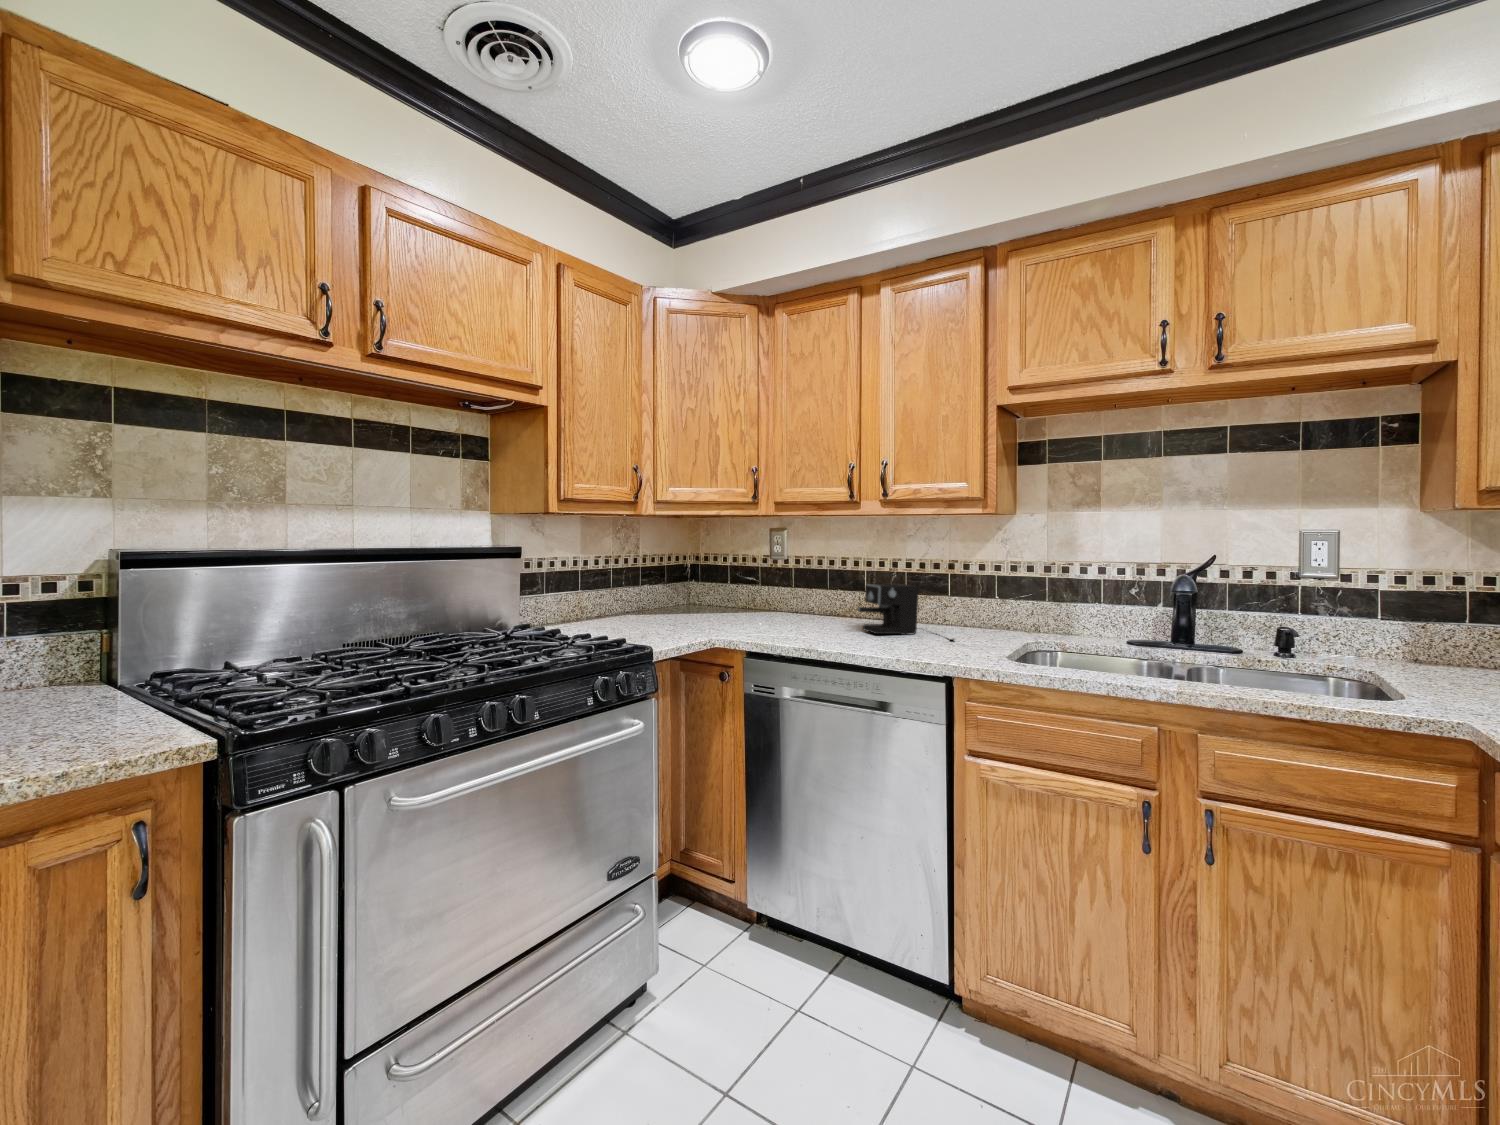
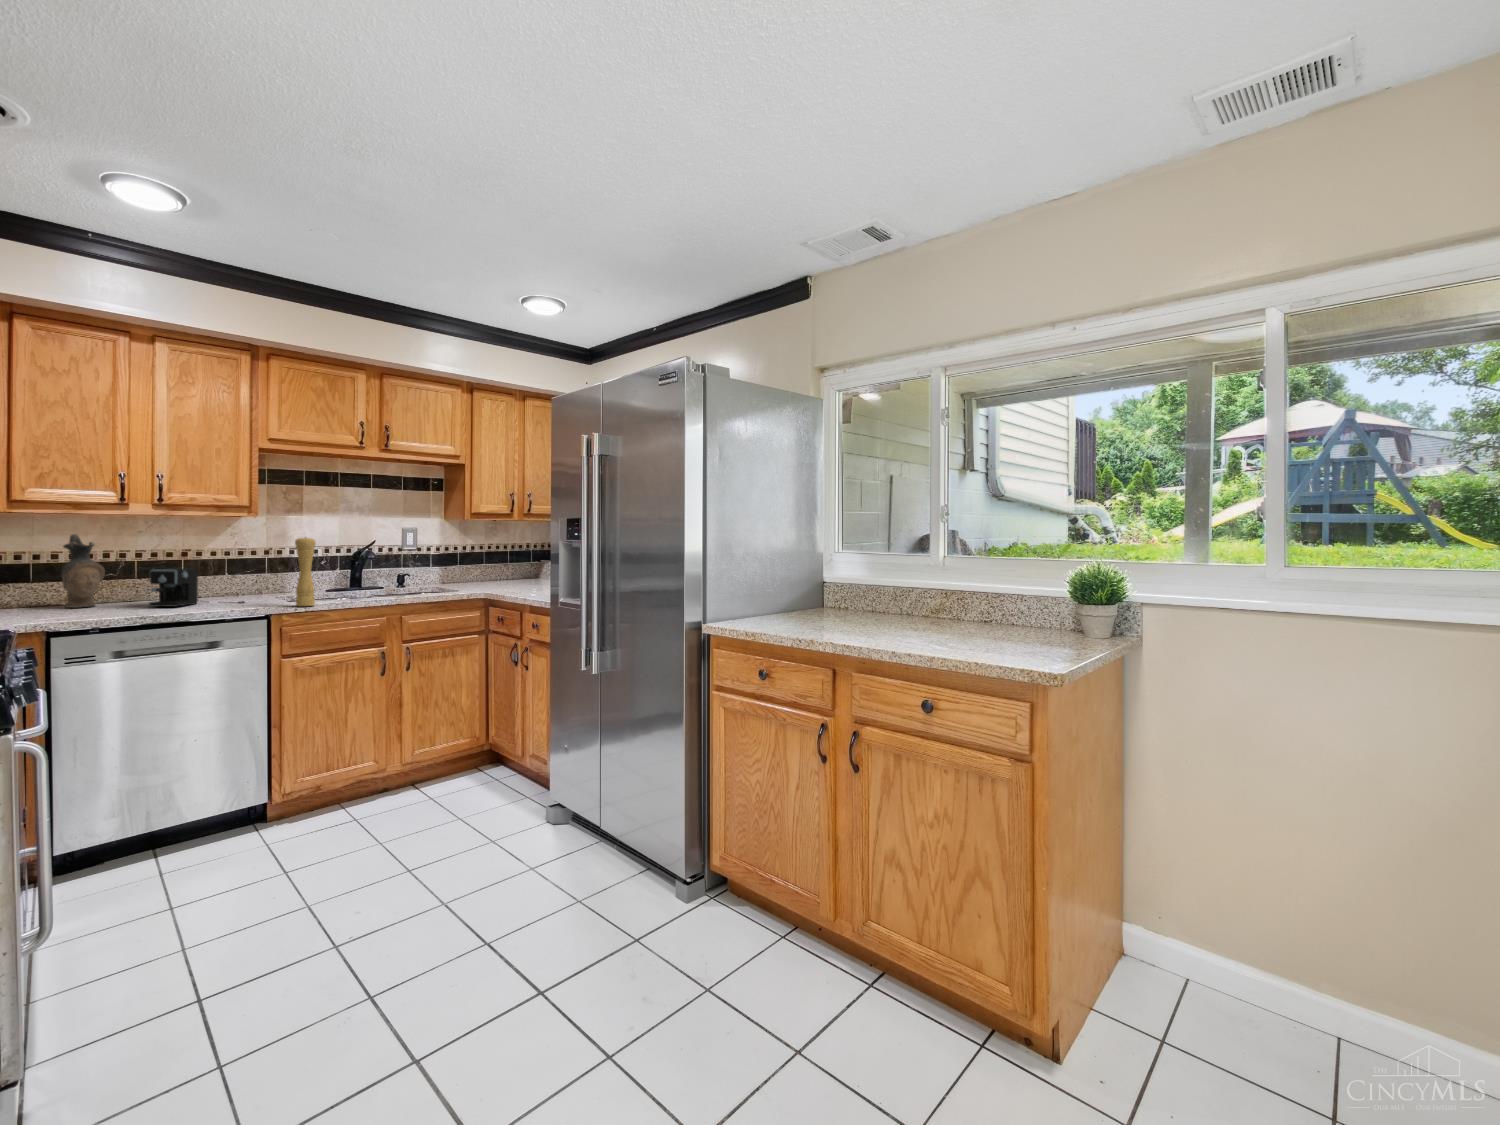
ceramic pitcher: none [825,540,858,621] -> present [61,534,105,608]
pepper mill: none [965,542,1002,664] -> present [295,537,316,606]

